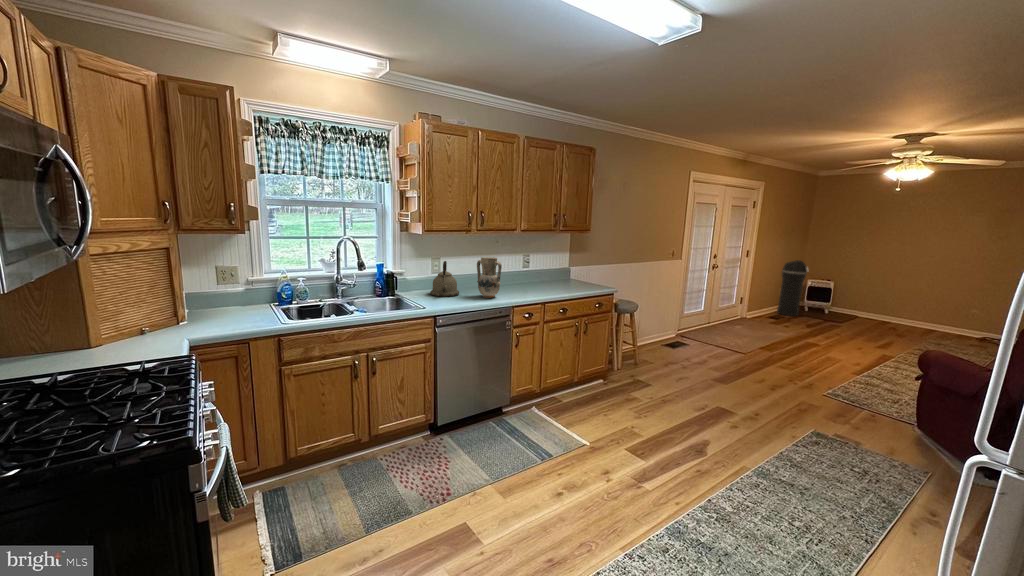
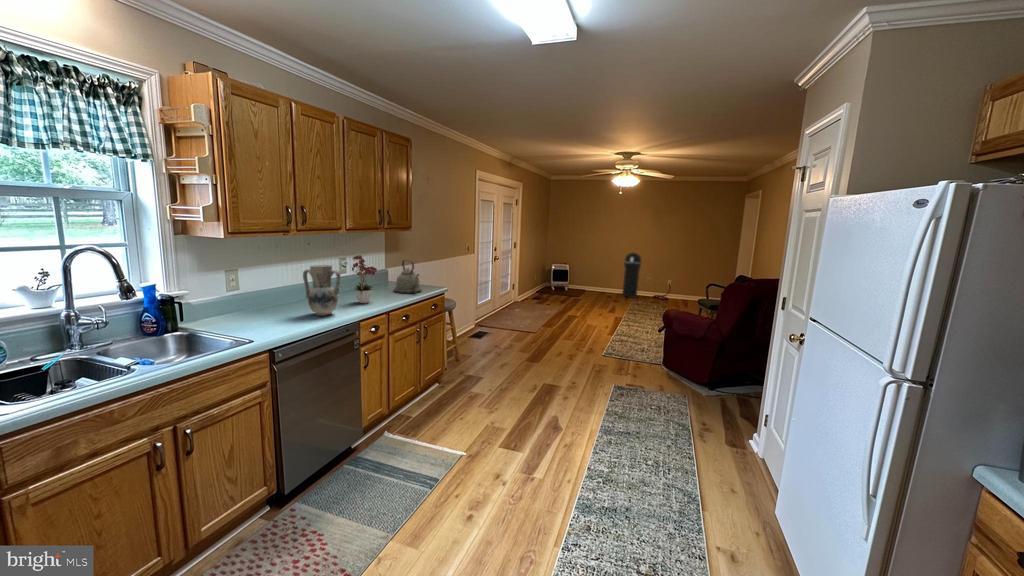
flower arrangement: none [518,249,544,293] -> present [352,255,377,303]
trash can: present [777,260,808,316] -> present [622,253,641,298]
kettle: present [430,261,459,297] -> present [394,260,421,293]

